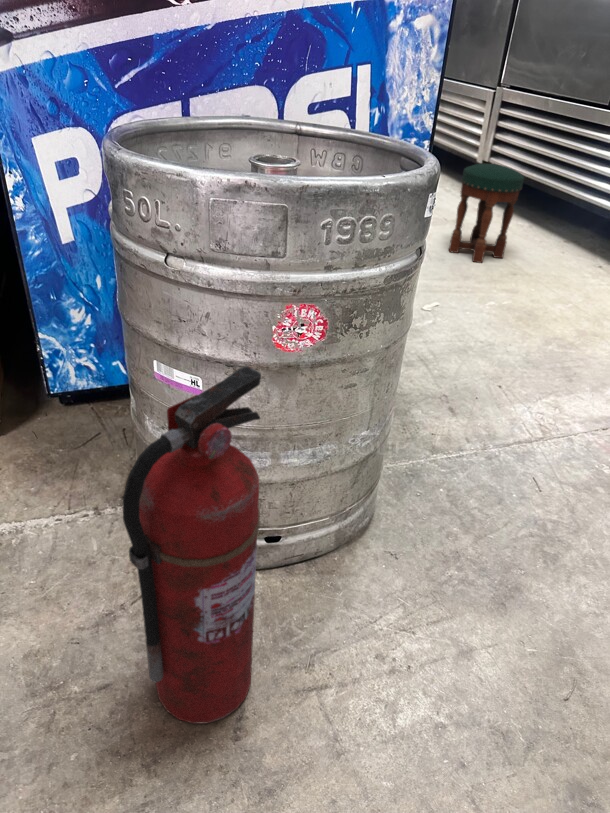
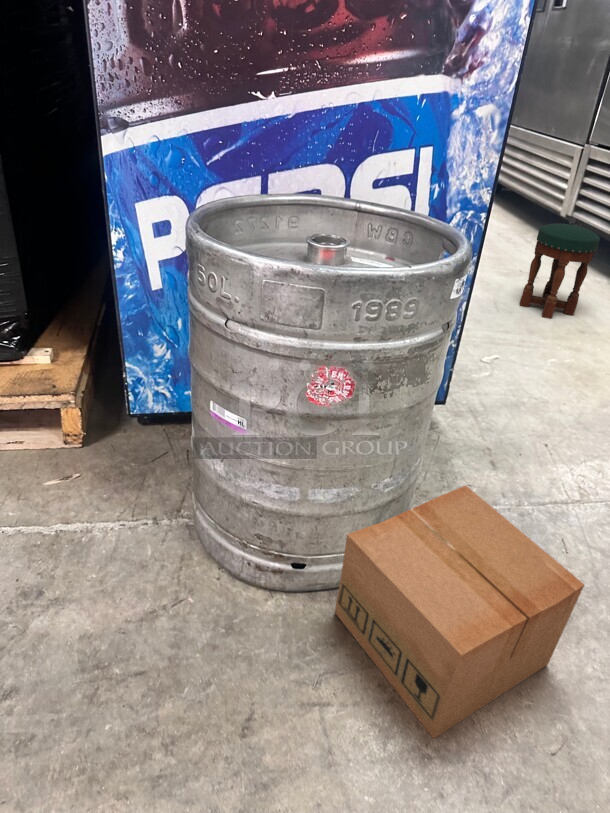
fire extinguisher: present [122,366,261,724] -> none [162,420,285,719]
cardboard box: none [316,431,585,707] -> present [335,486,584,738]

